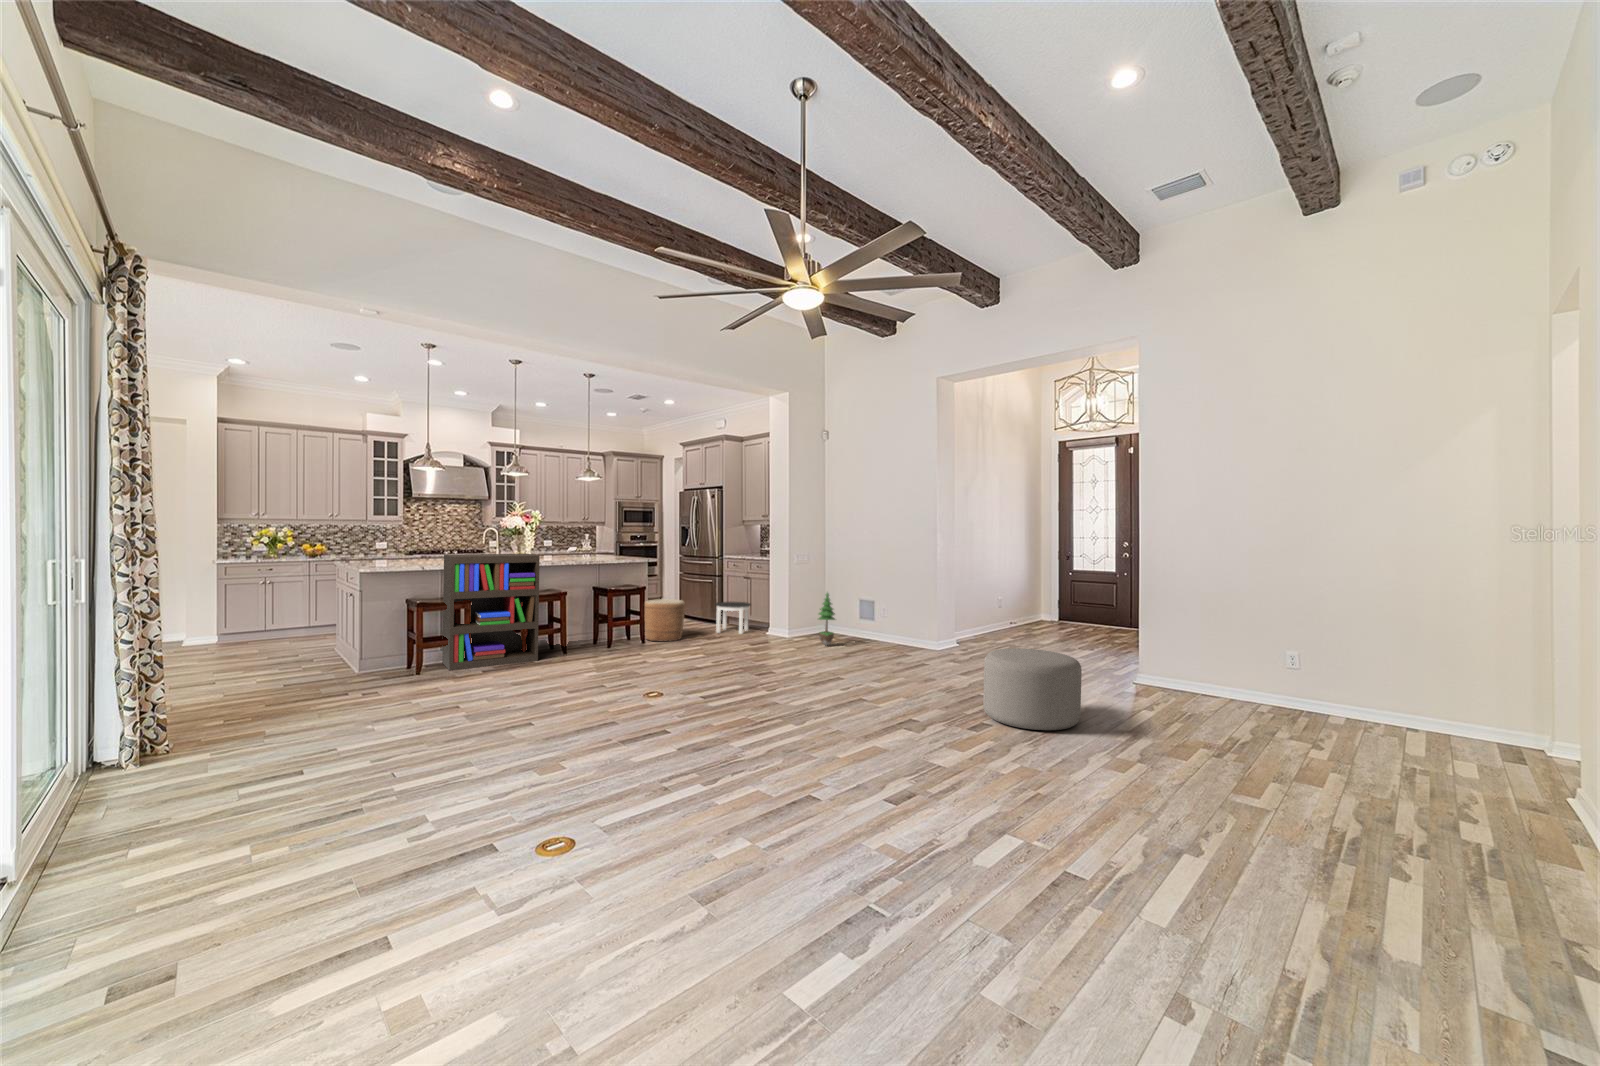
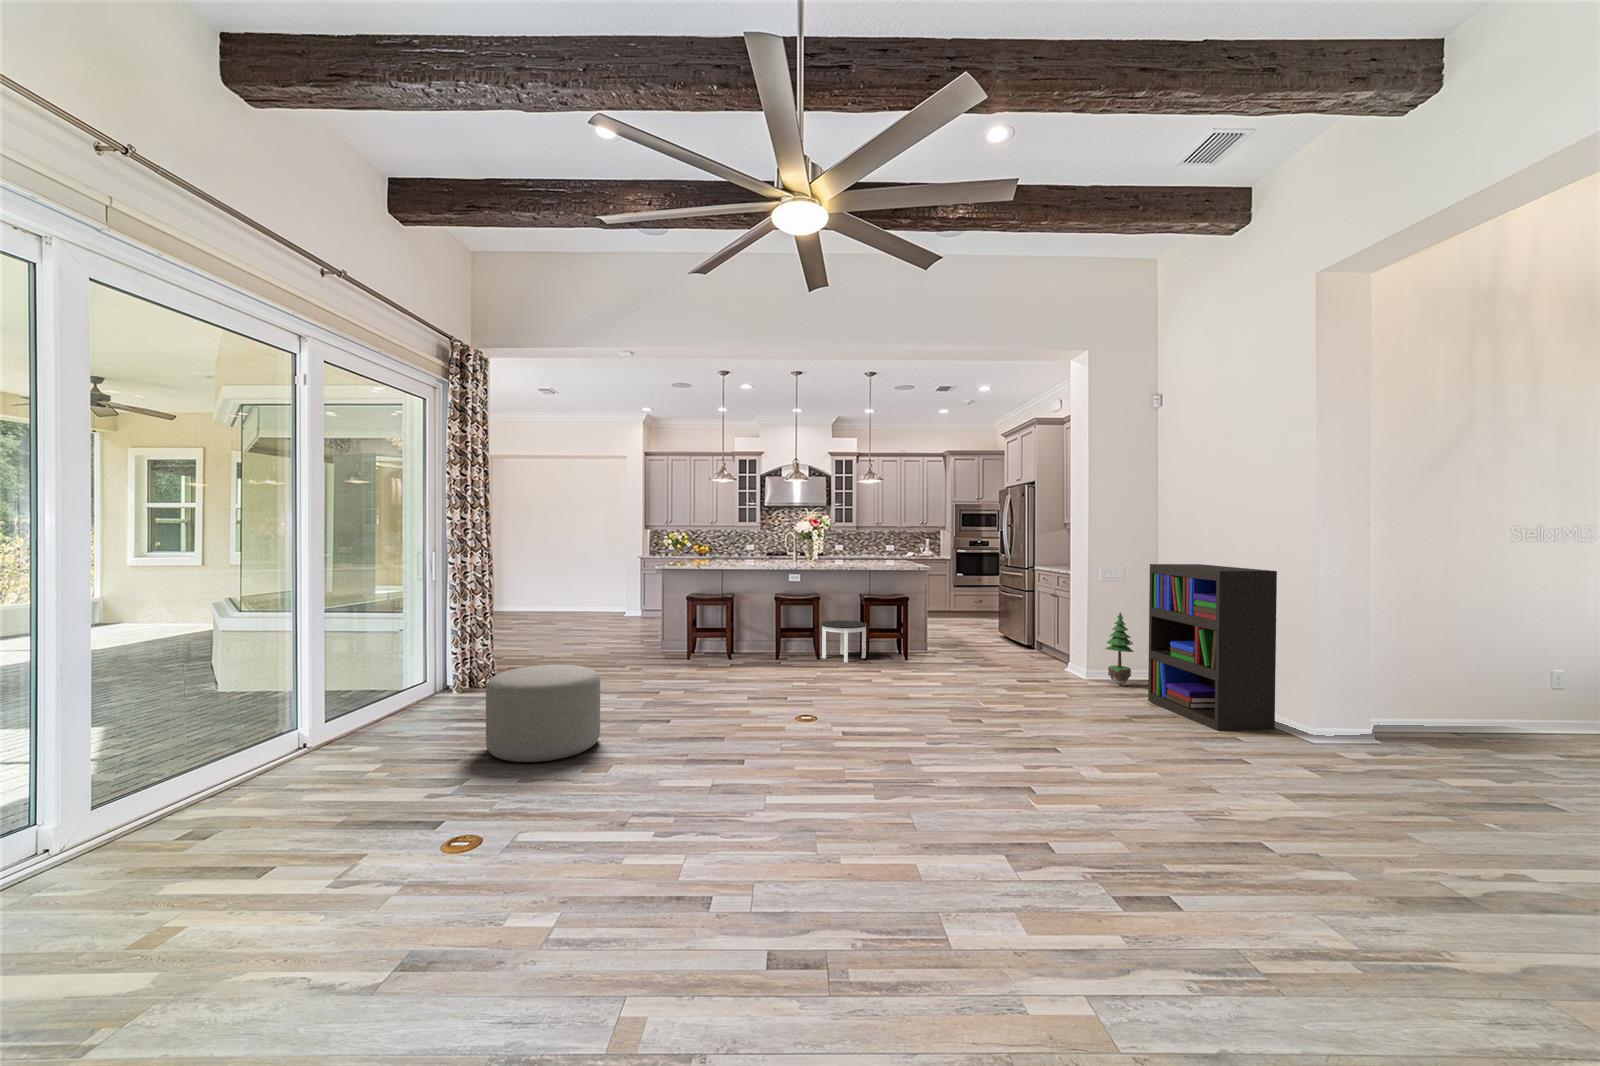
bookshelf: present [442,554,540,671] -> present [1148,564,1277,731]
woven basket: present [645,599,685,642] -> none [916,610,962,658]
round table: present [715,602,751,634] -> present [821,620,867,662]
ottoman: present [983,648,1082,730] -> present [486,665,600,762]

